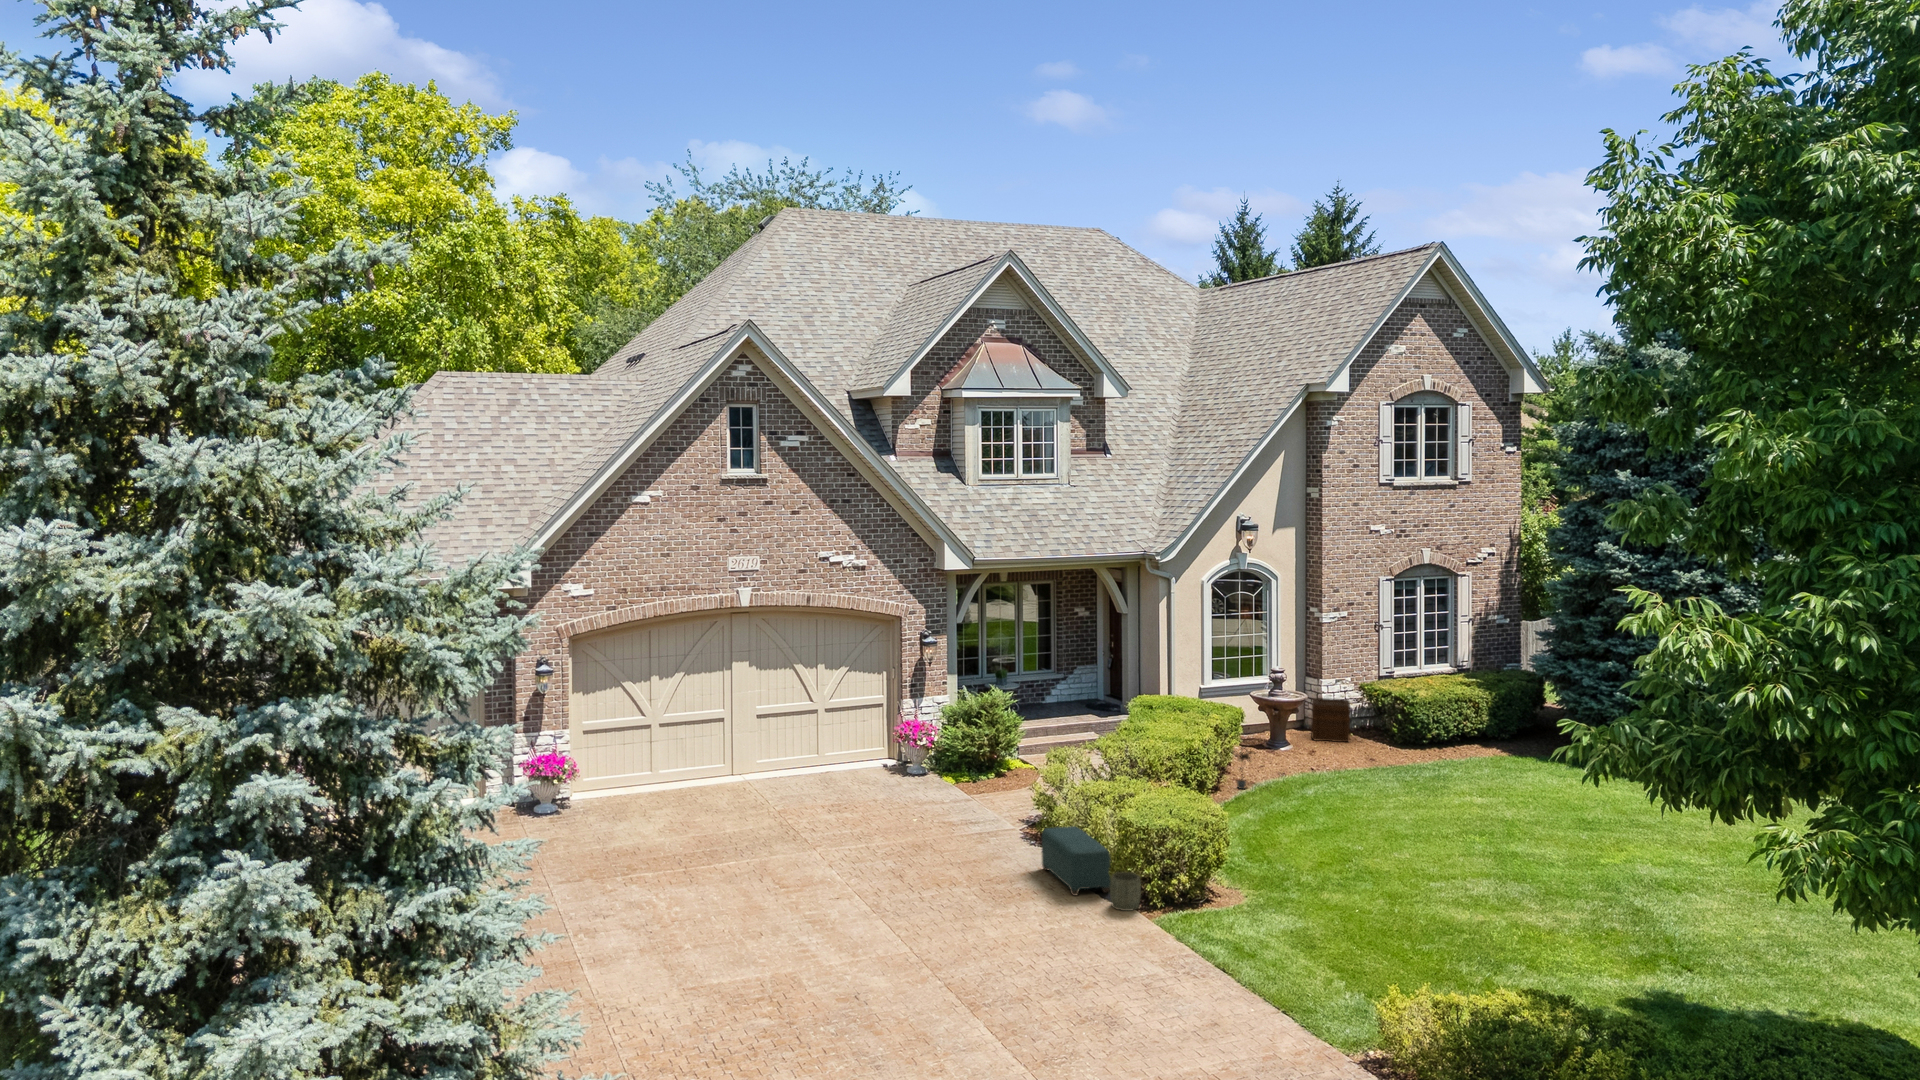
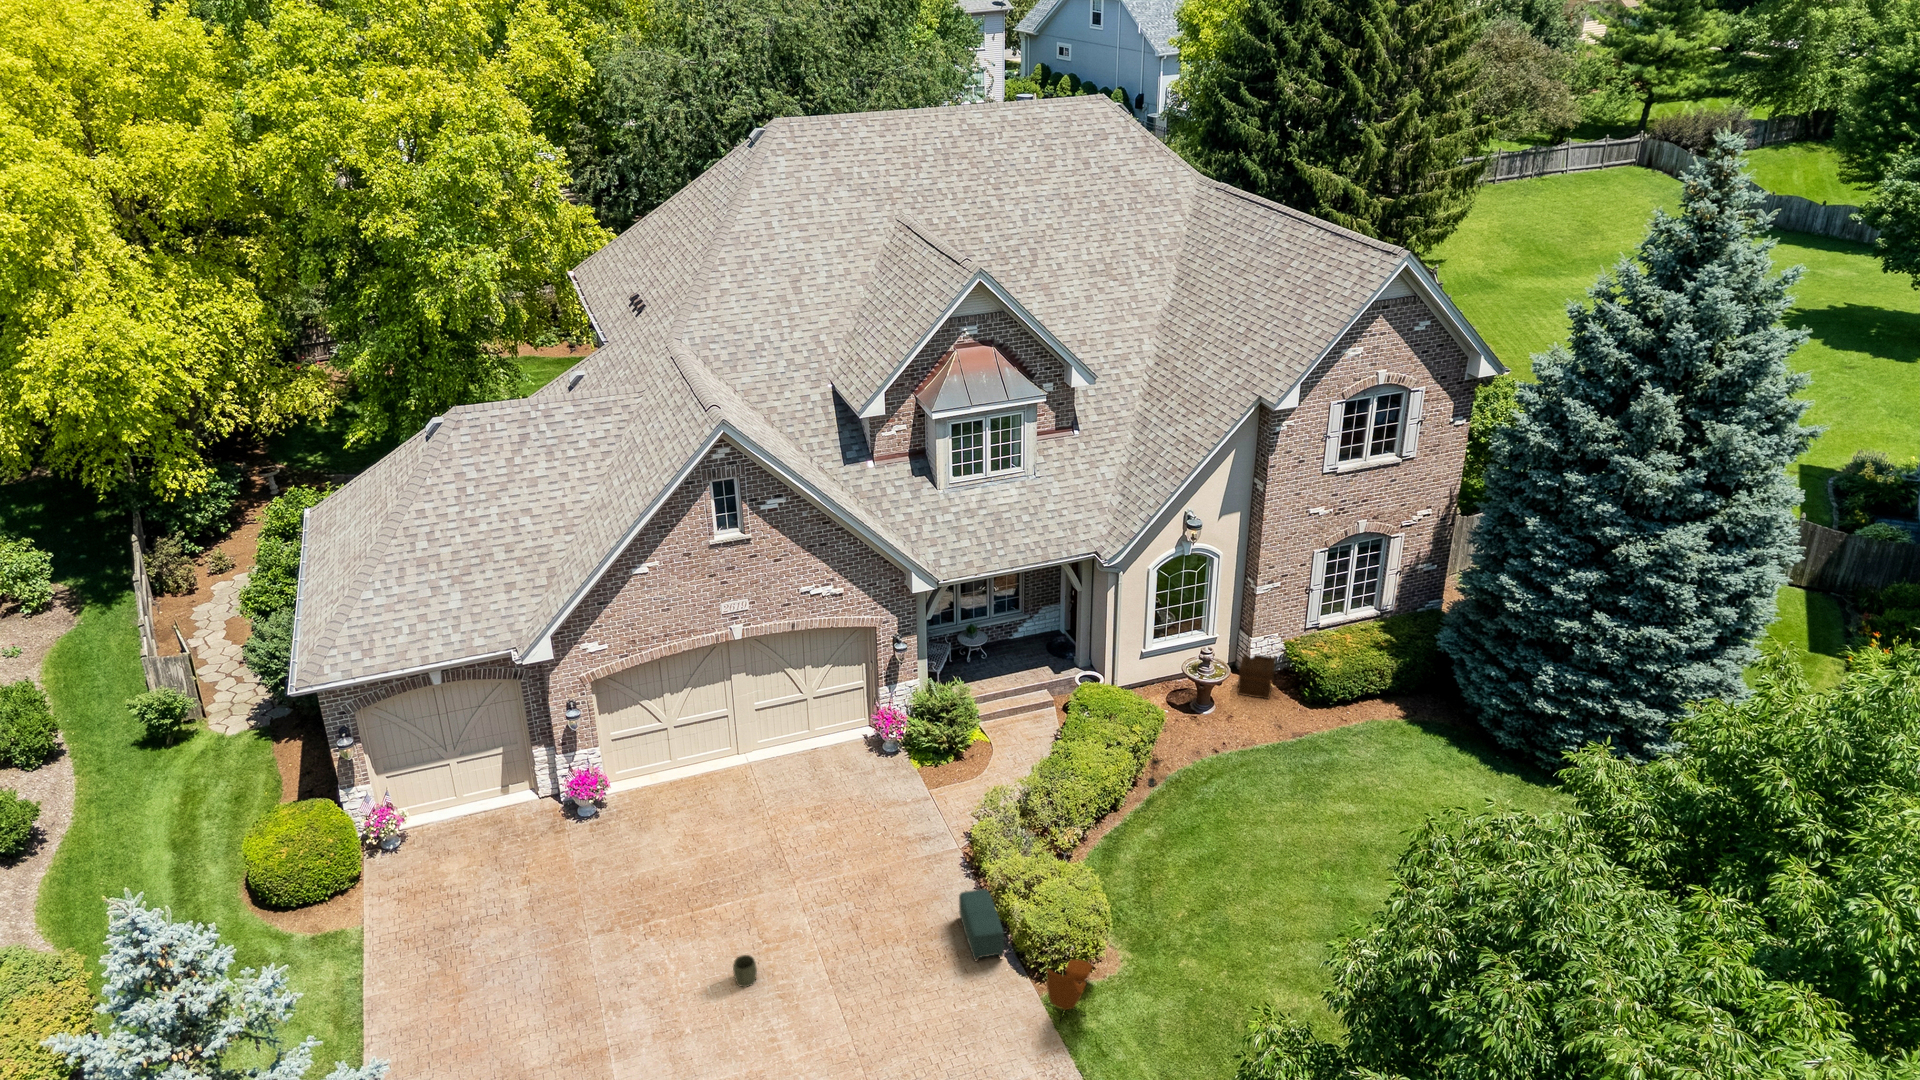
lounge chair: none [1181,842,1238,934] -> present [1046,960,1092,1019]
woven basket: present [1110,872,1141,911] -> present [733,955,757,987]

